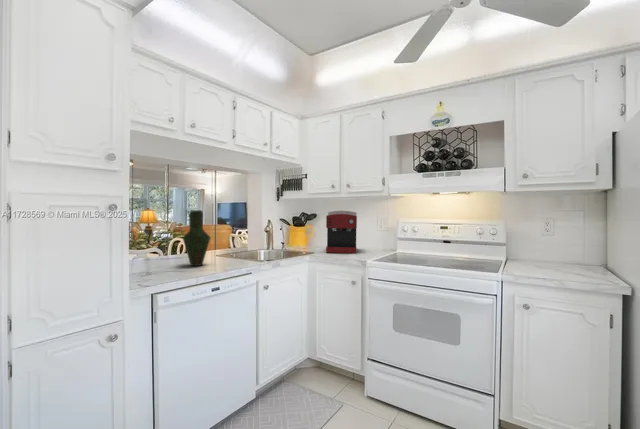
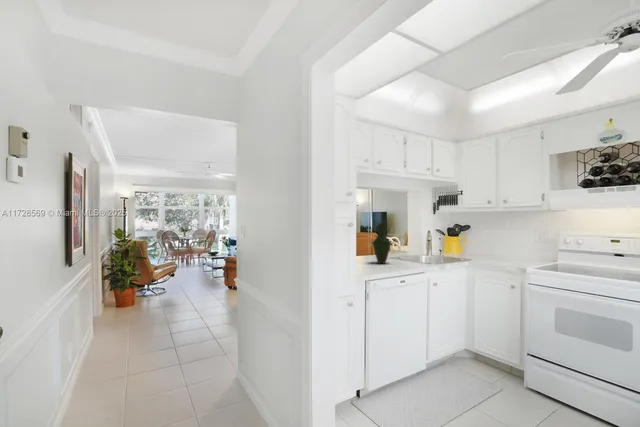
coffee maker: present [326,211,357,253] -> none [483,223,514,262]

